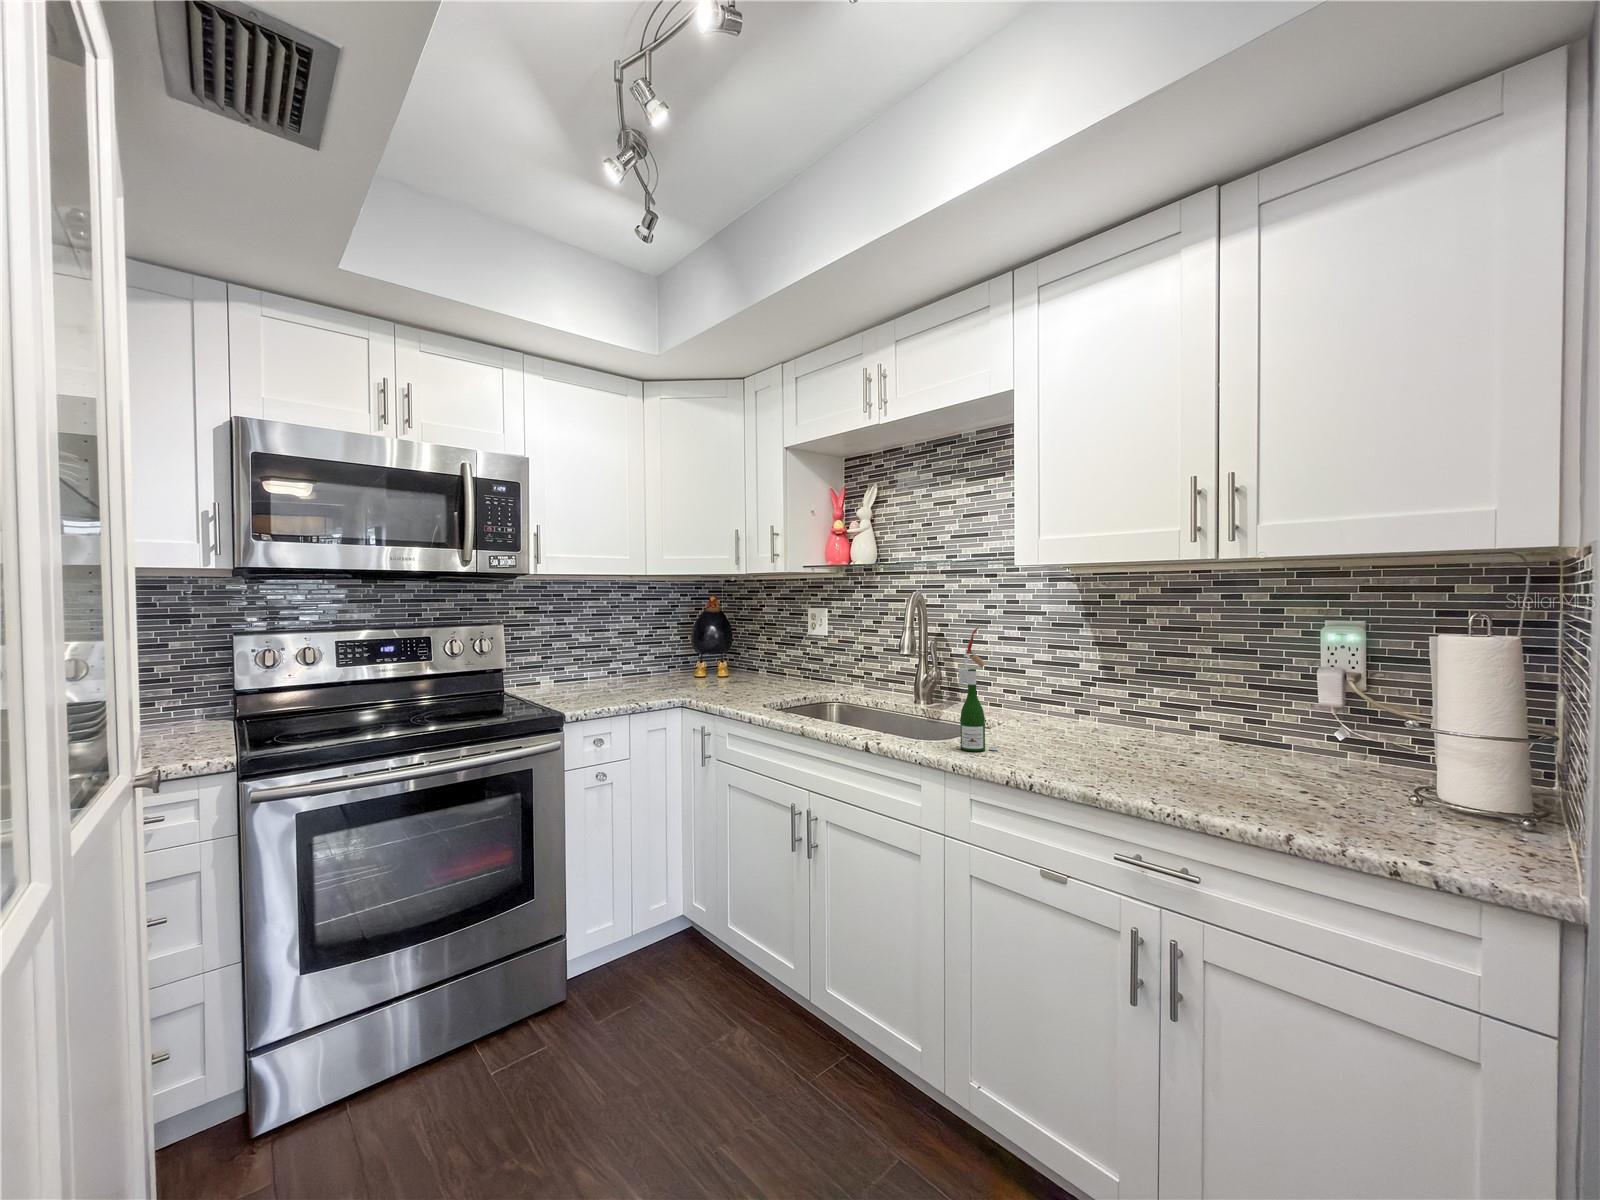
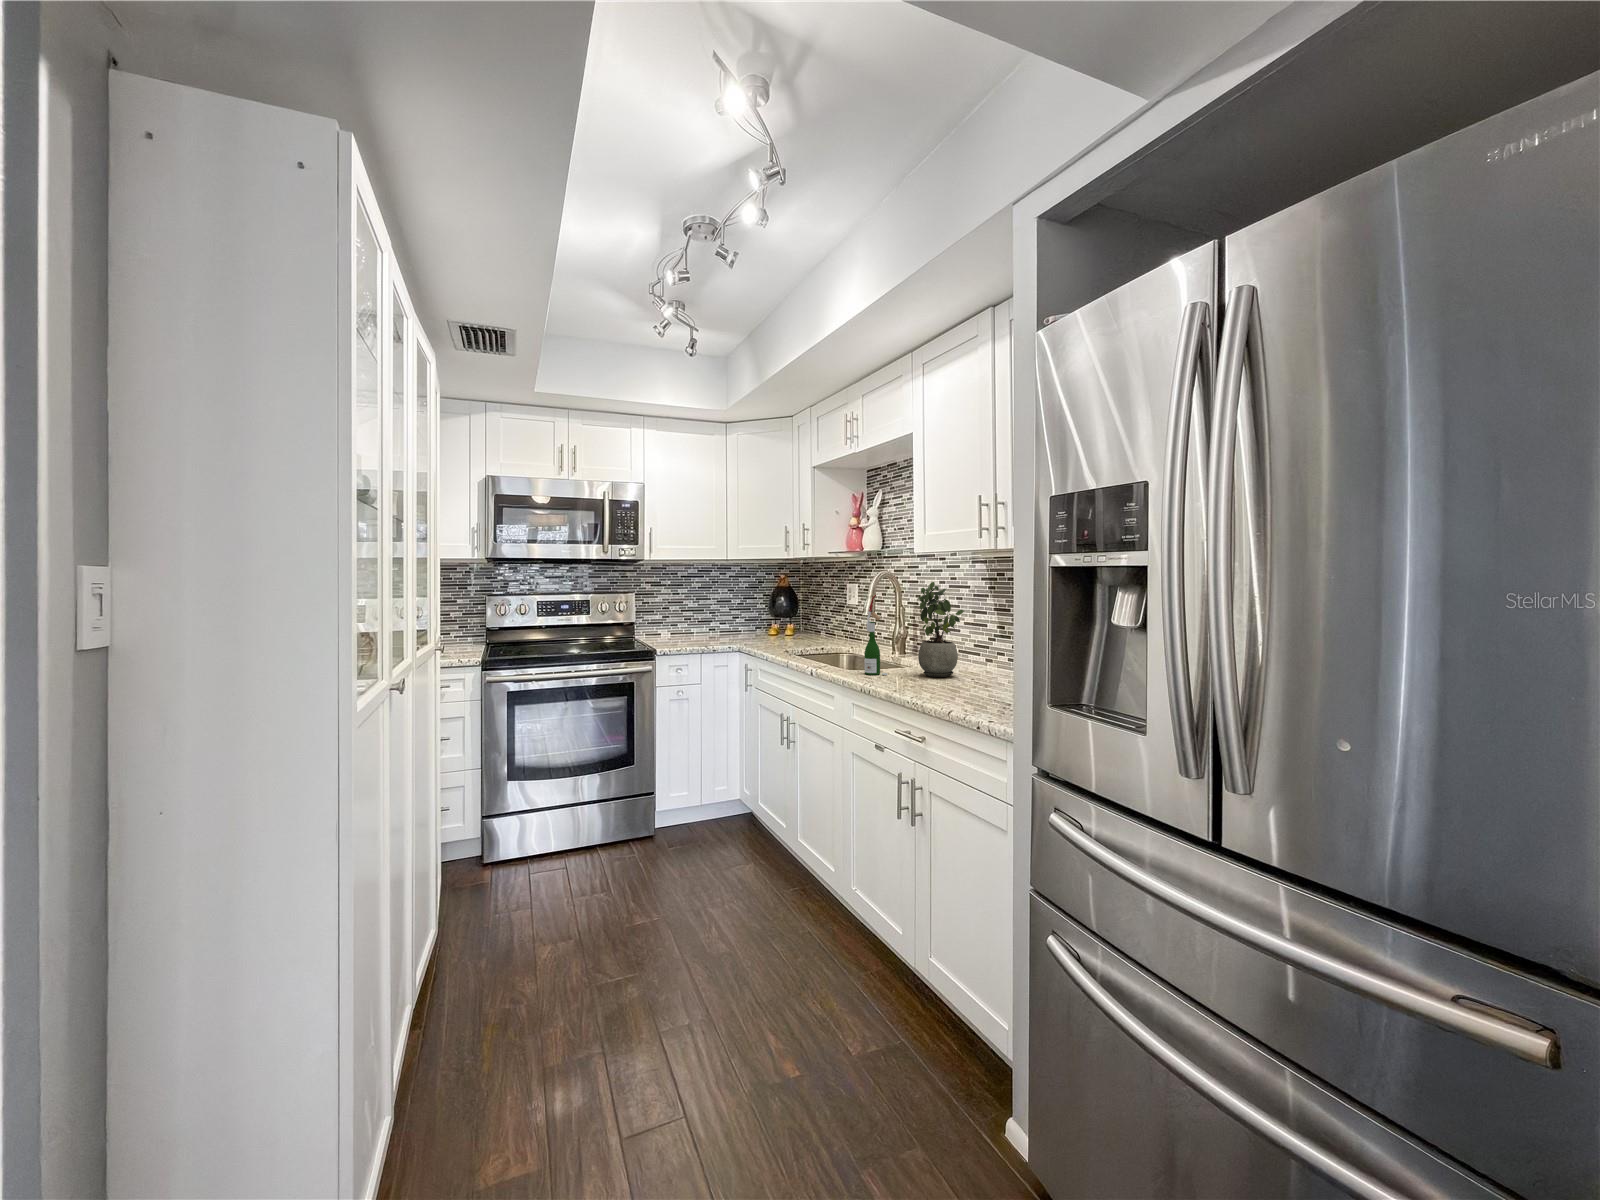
potted plant: none [1031,607,1131,750] -> present [918,582,964,677]

